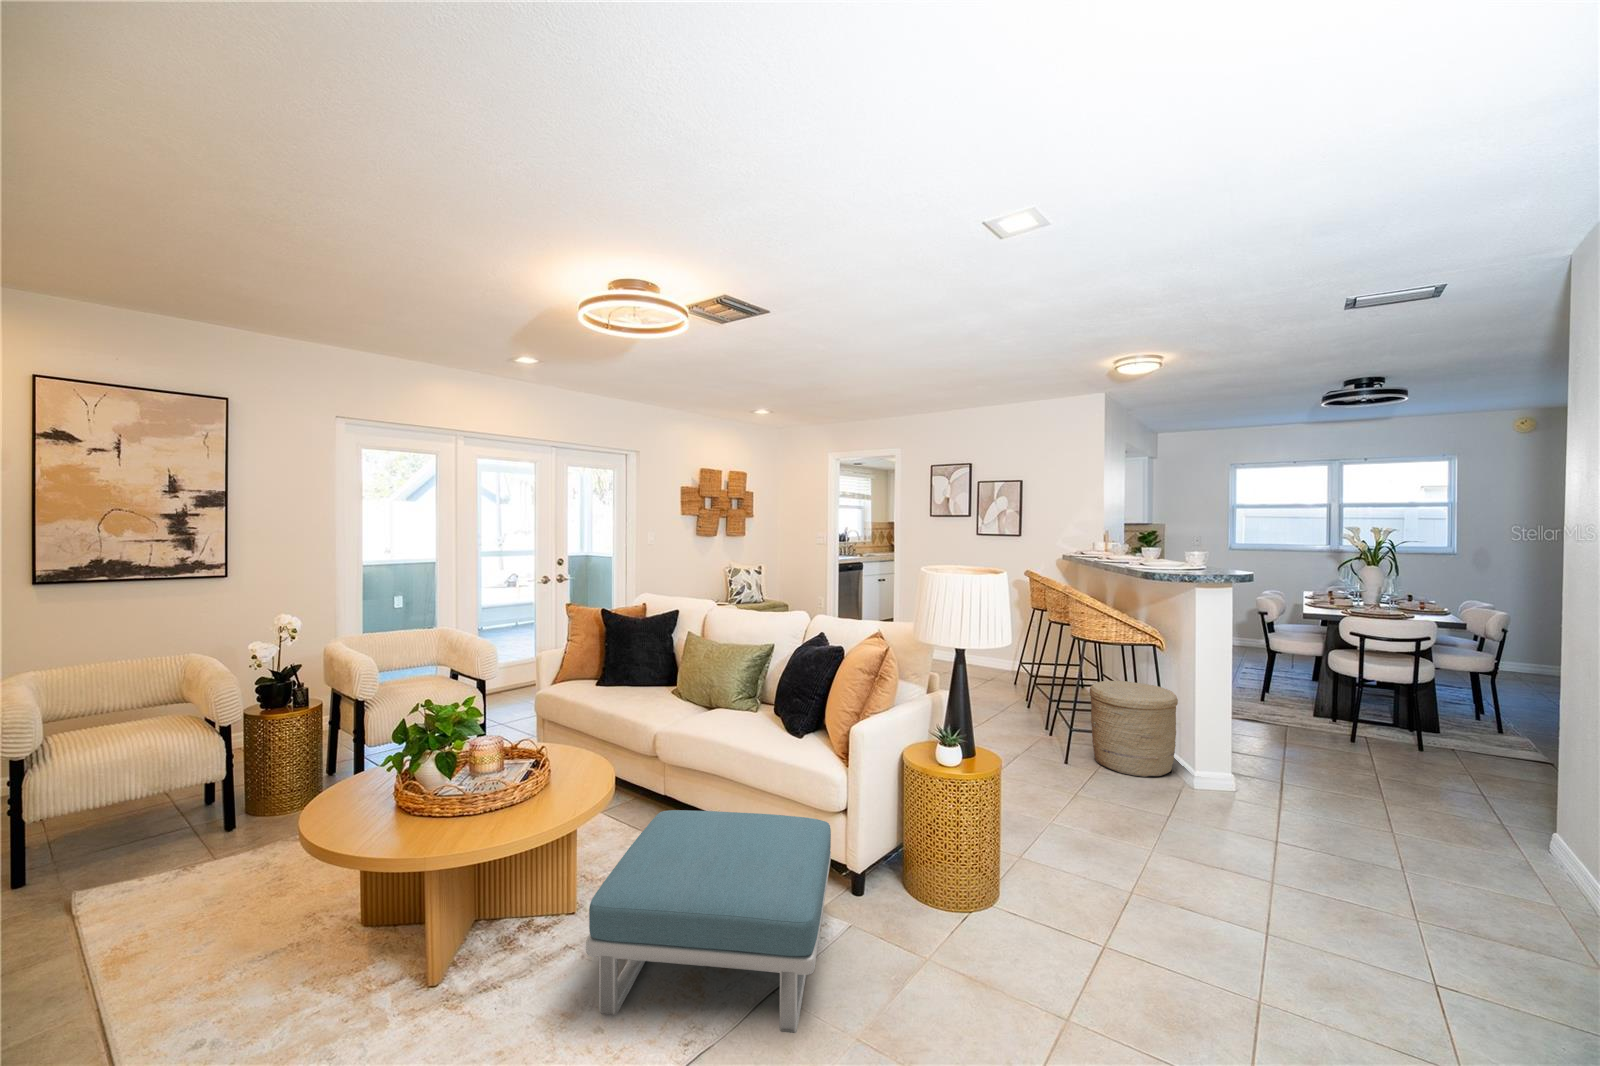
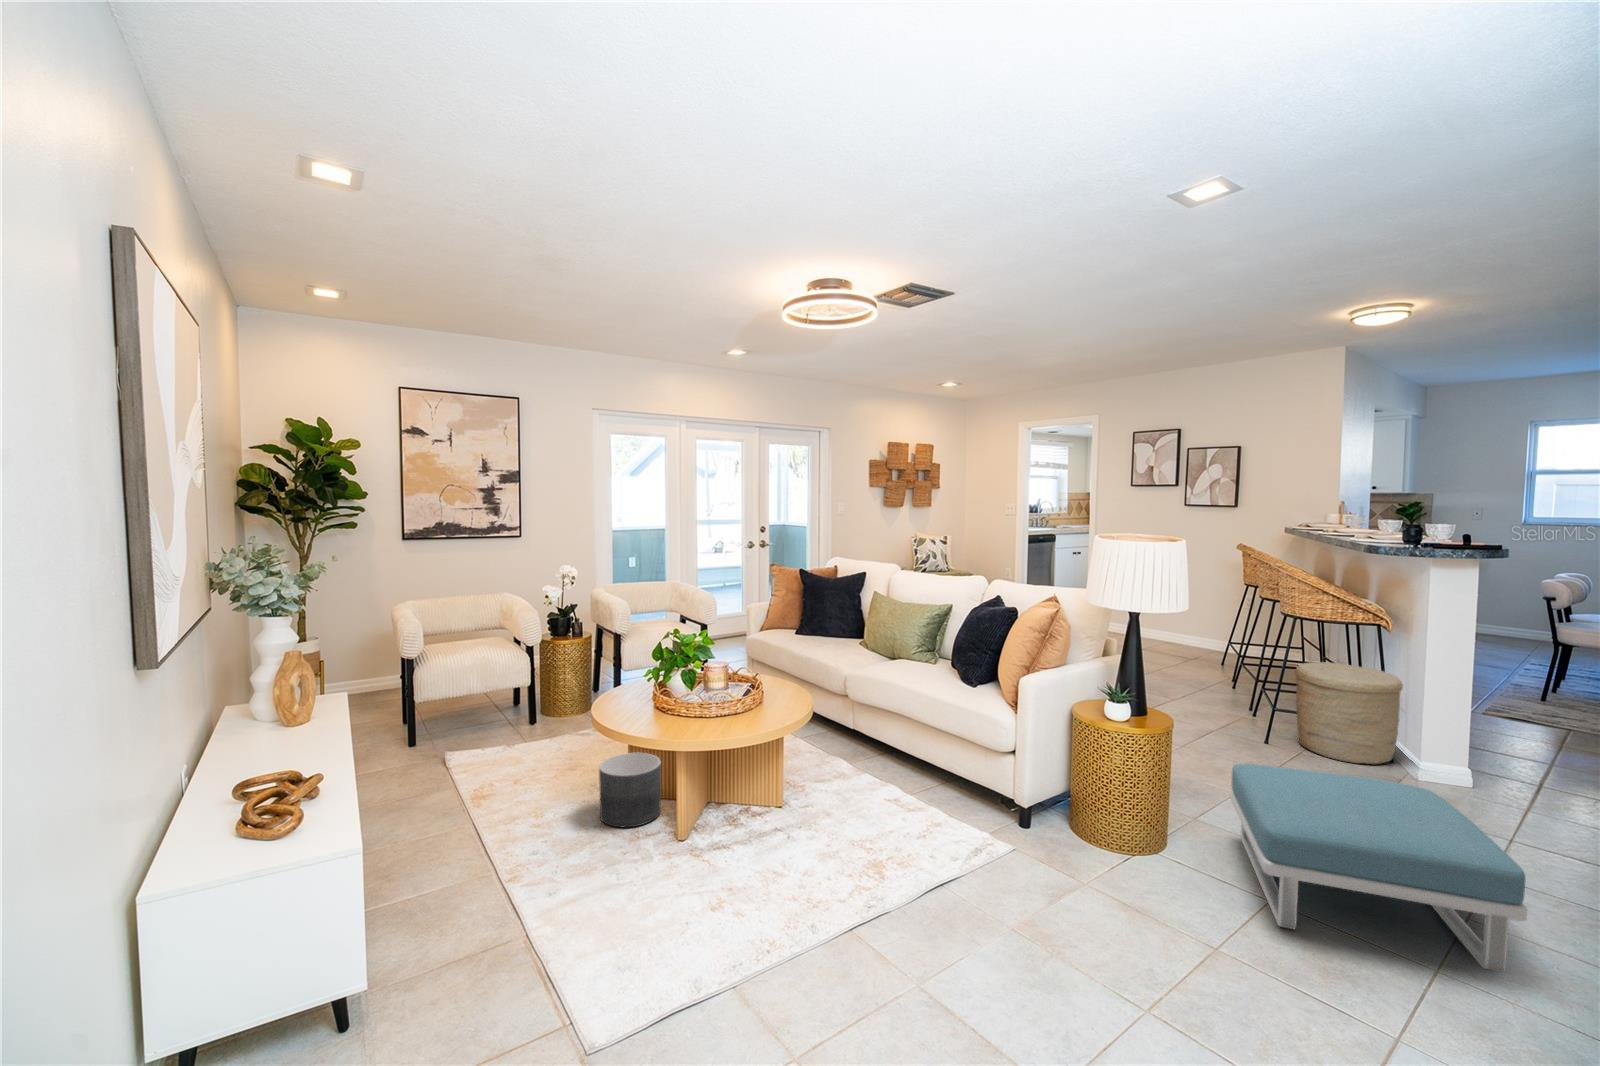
footstool: present [586,810,831,1033] -> present [1230,764,1527,972]
planter: none [304,868,402,986] -> present [599,753,661,827]

